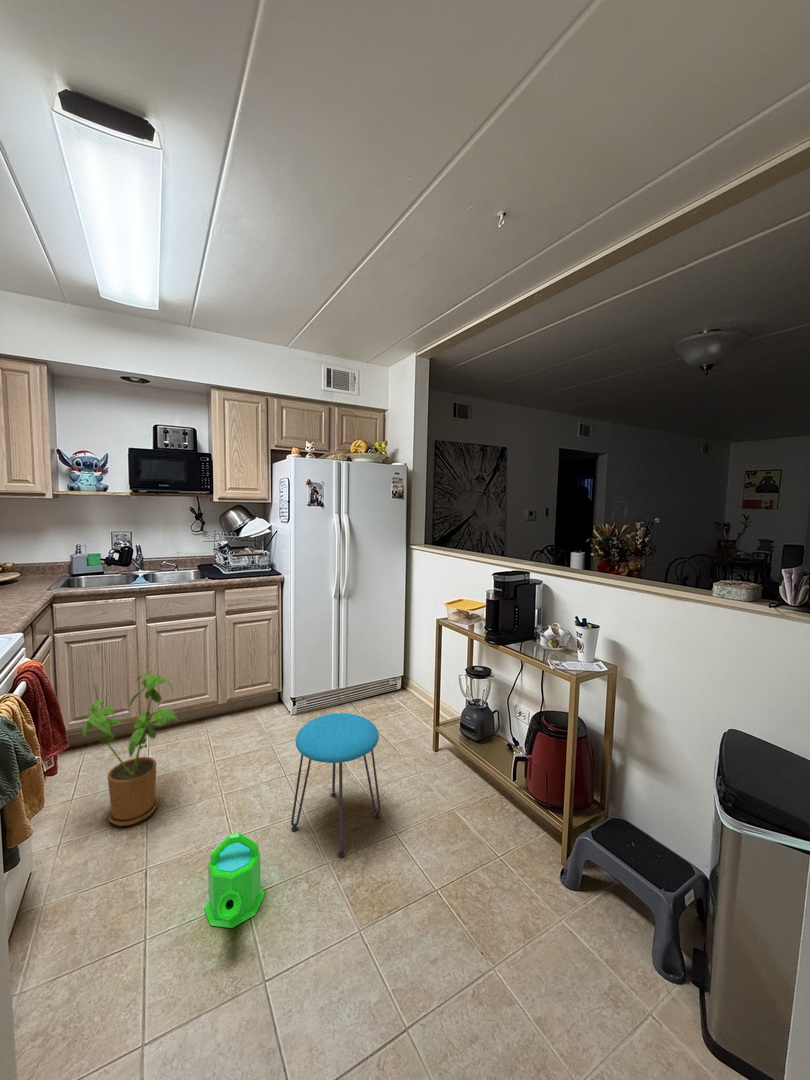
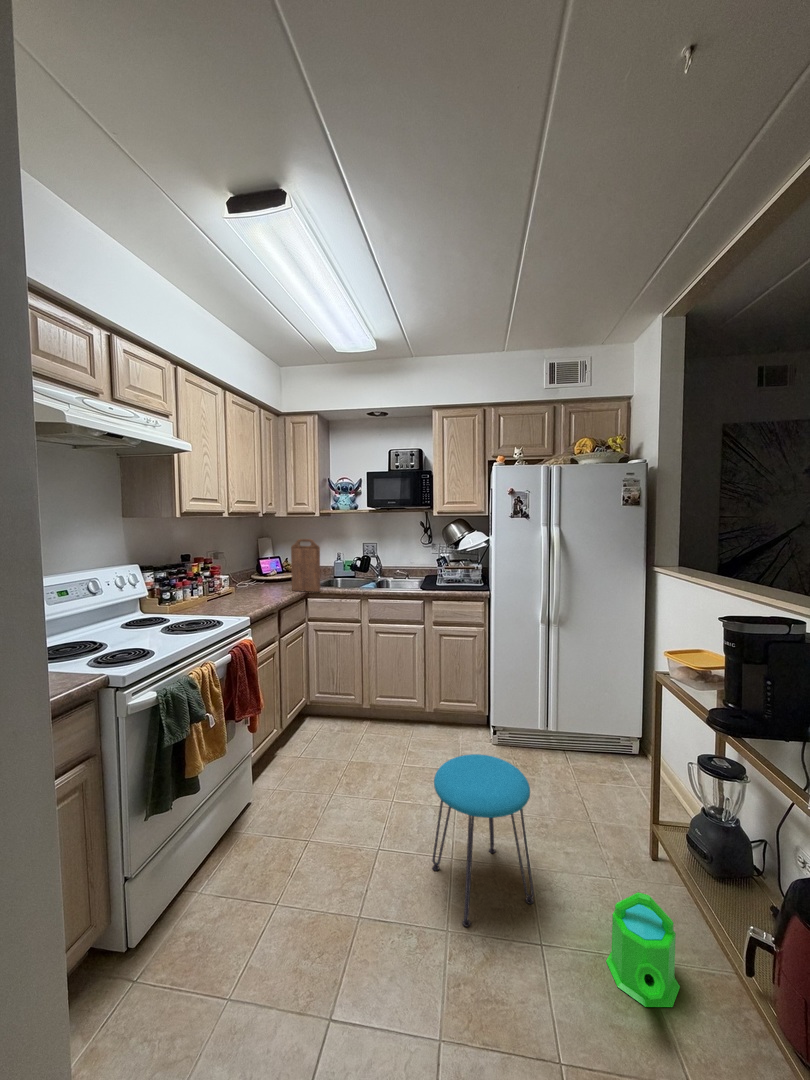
cutting board: none [22,527,74,595] -> present [291,539,320,592]
house plant: present [83,674,179,826] -> none [295,669,361,798]
watering can: present [204,832,265,928] -> present [606,892,680,1007]

